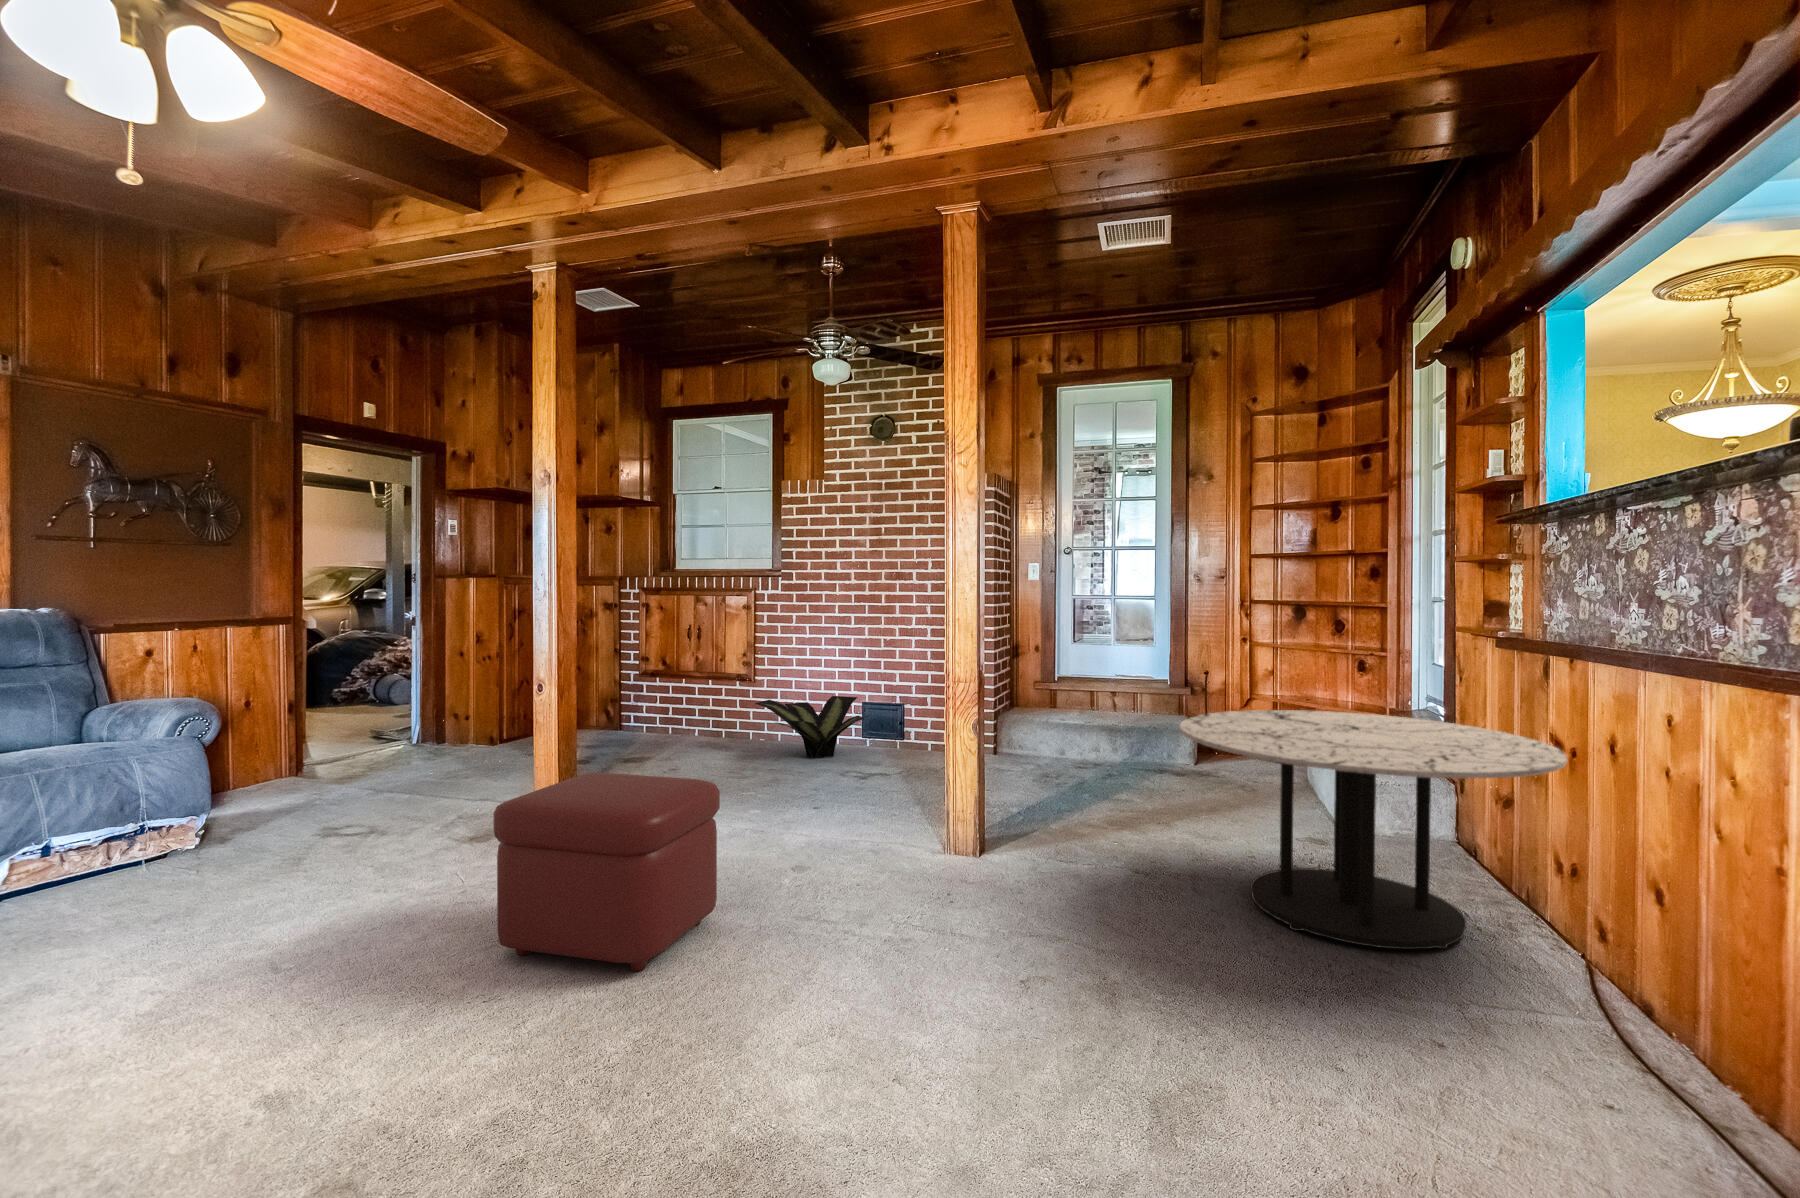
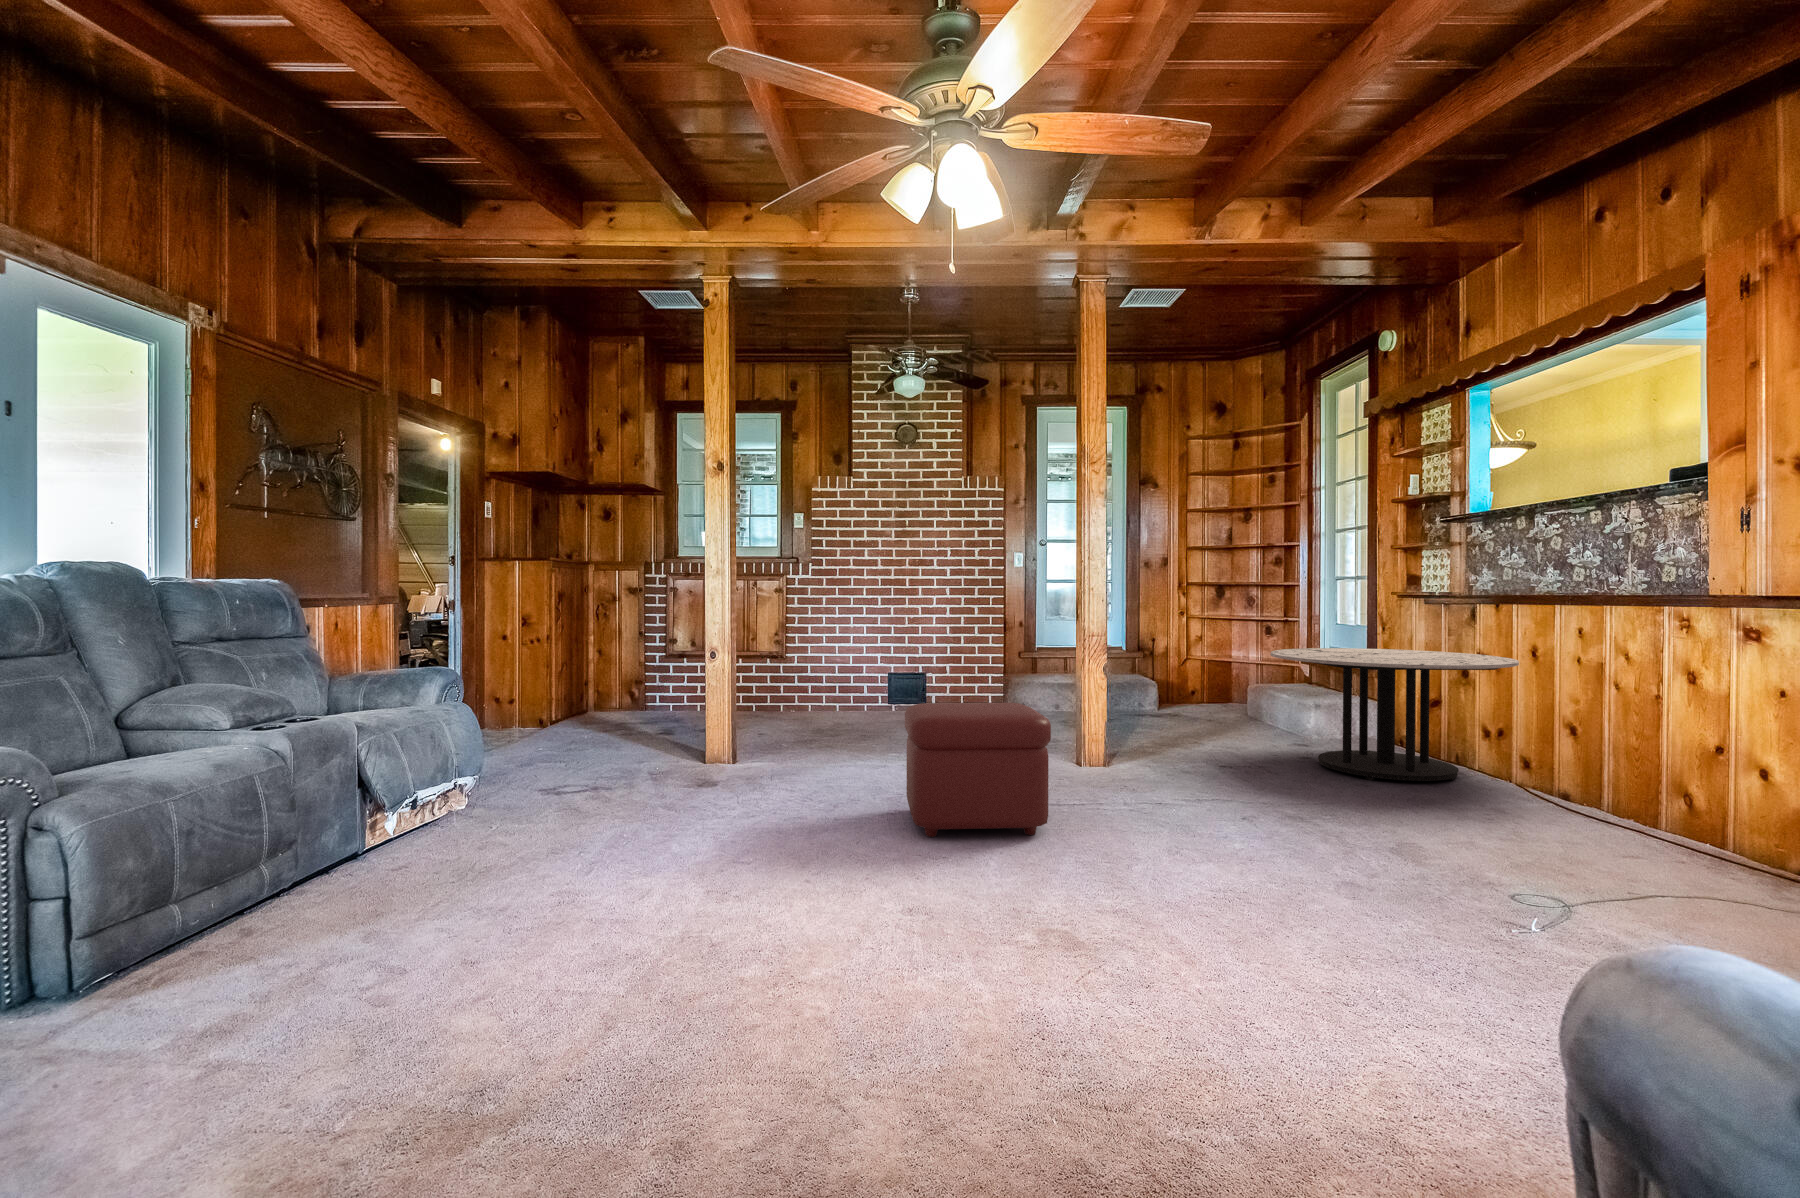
potted plant: present [755,696,871,759] -> none [818,667,925,720]

